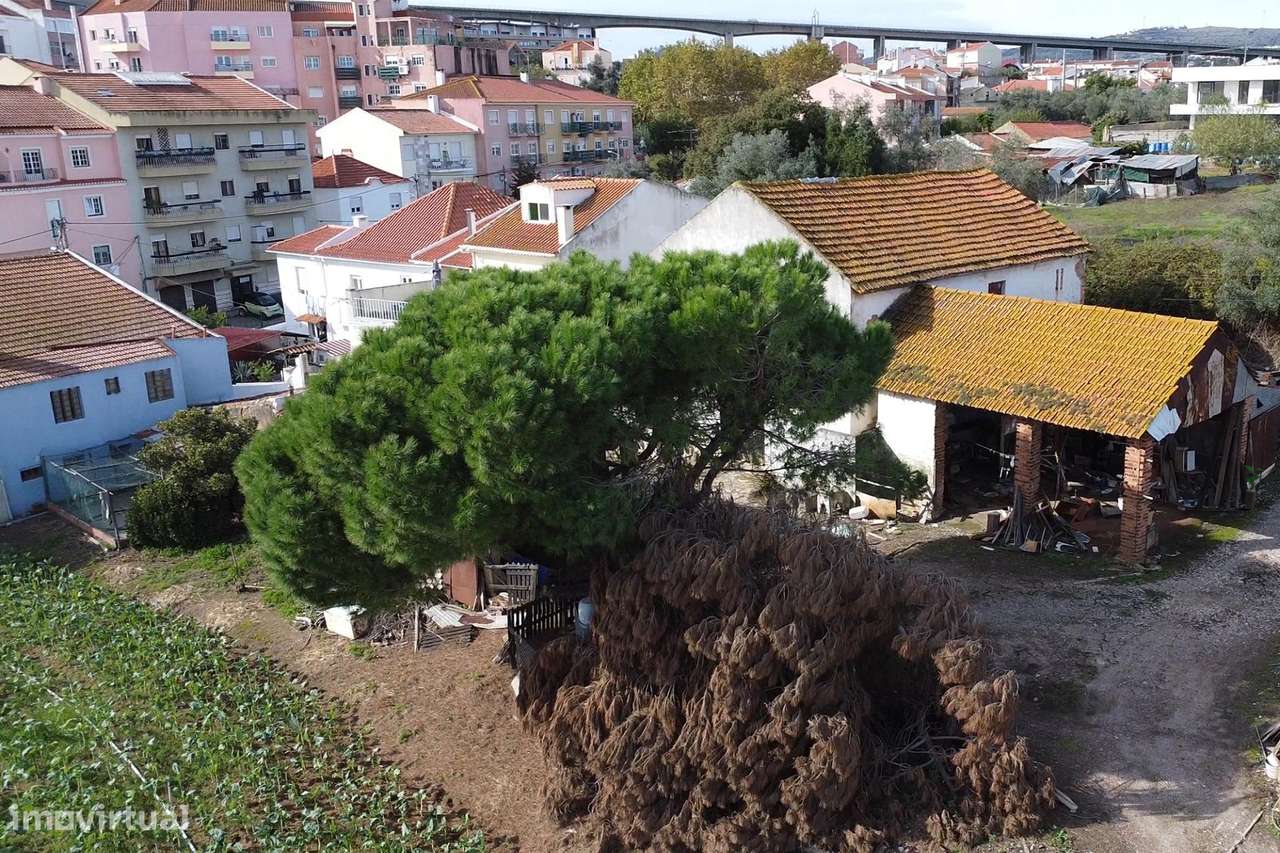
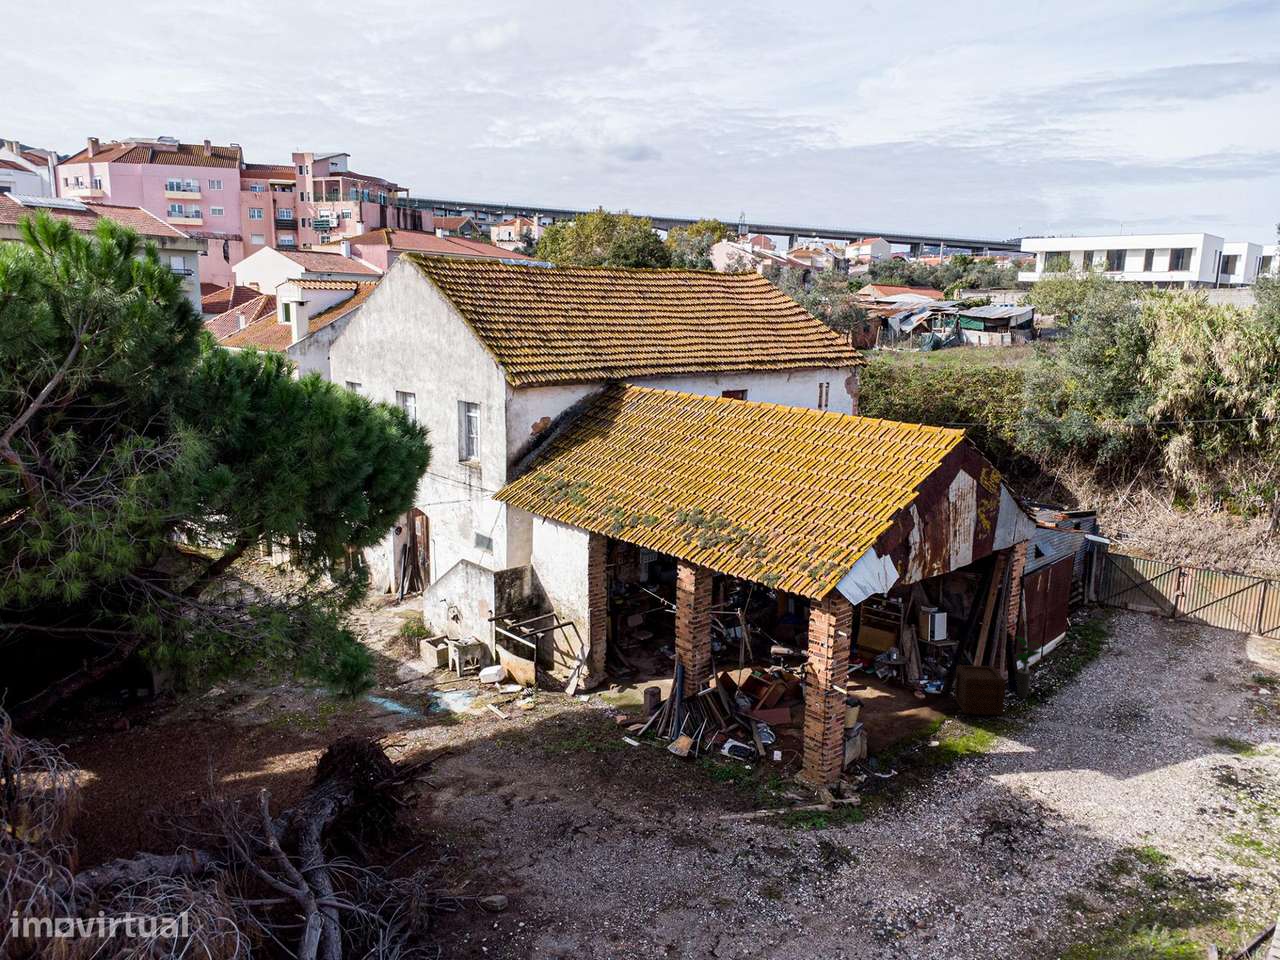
wooden crate: none [1201,487,1241,520] -> present [955,665,1006,715]

